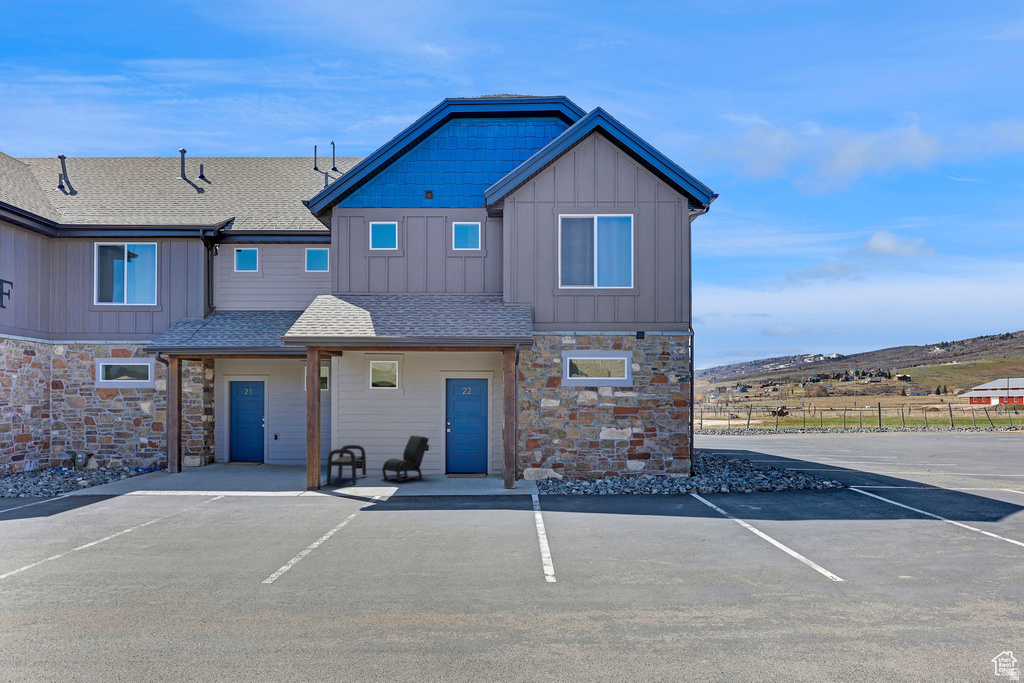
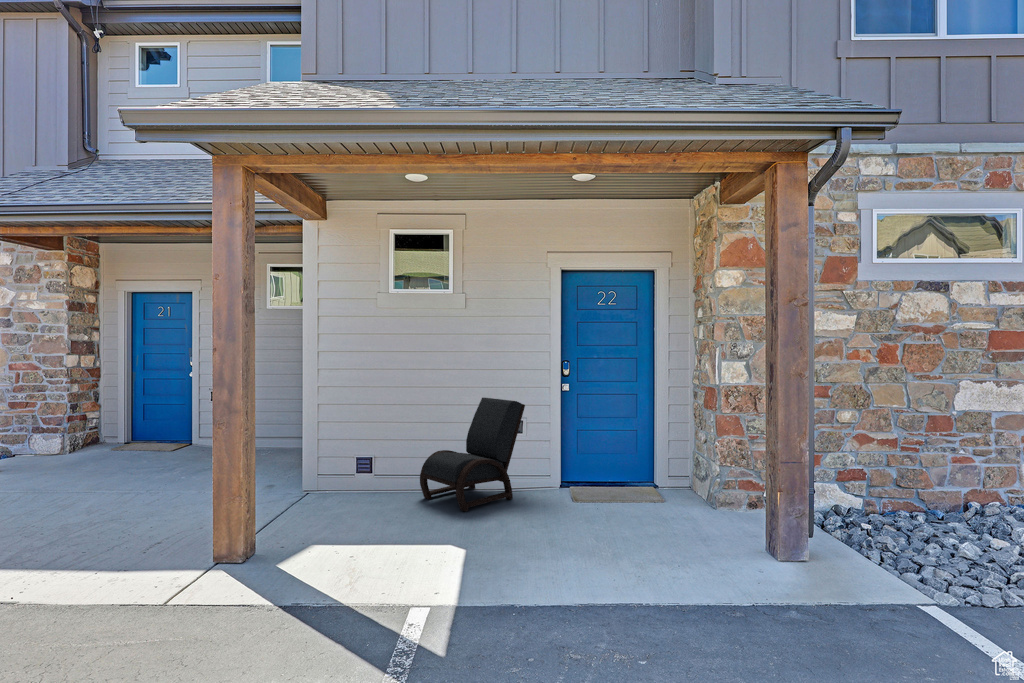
bench: present [327,445,366,484] -> none [283,419,383,520]

